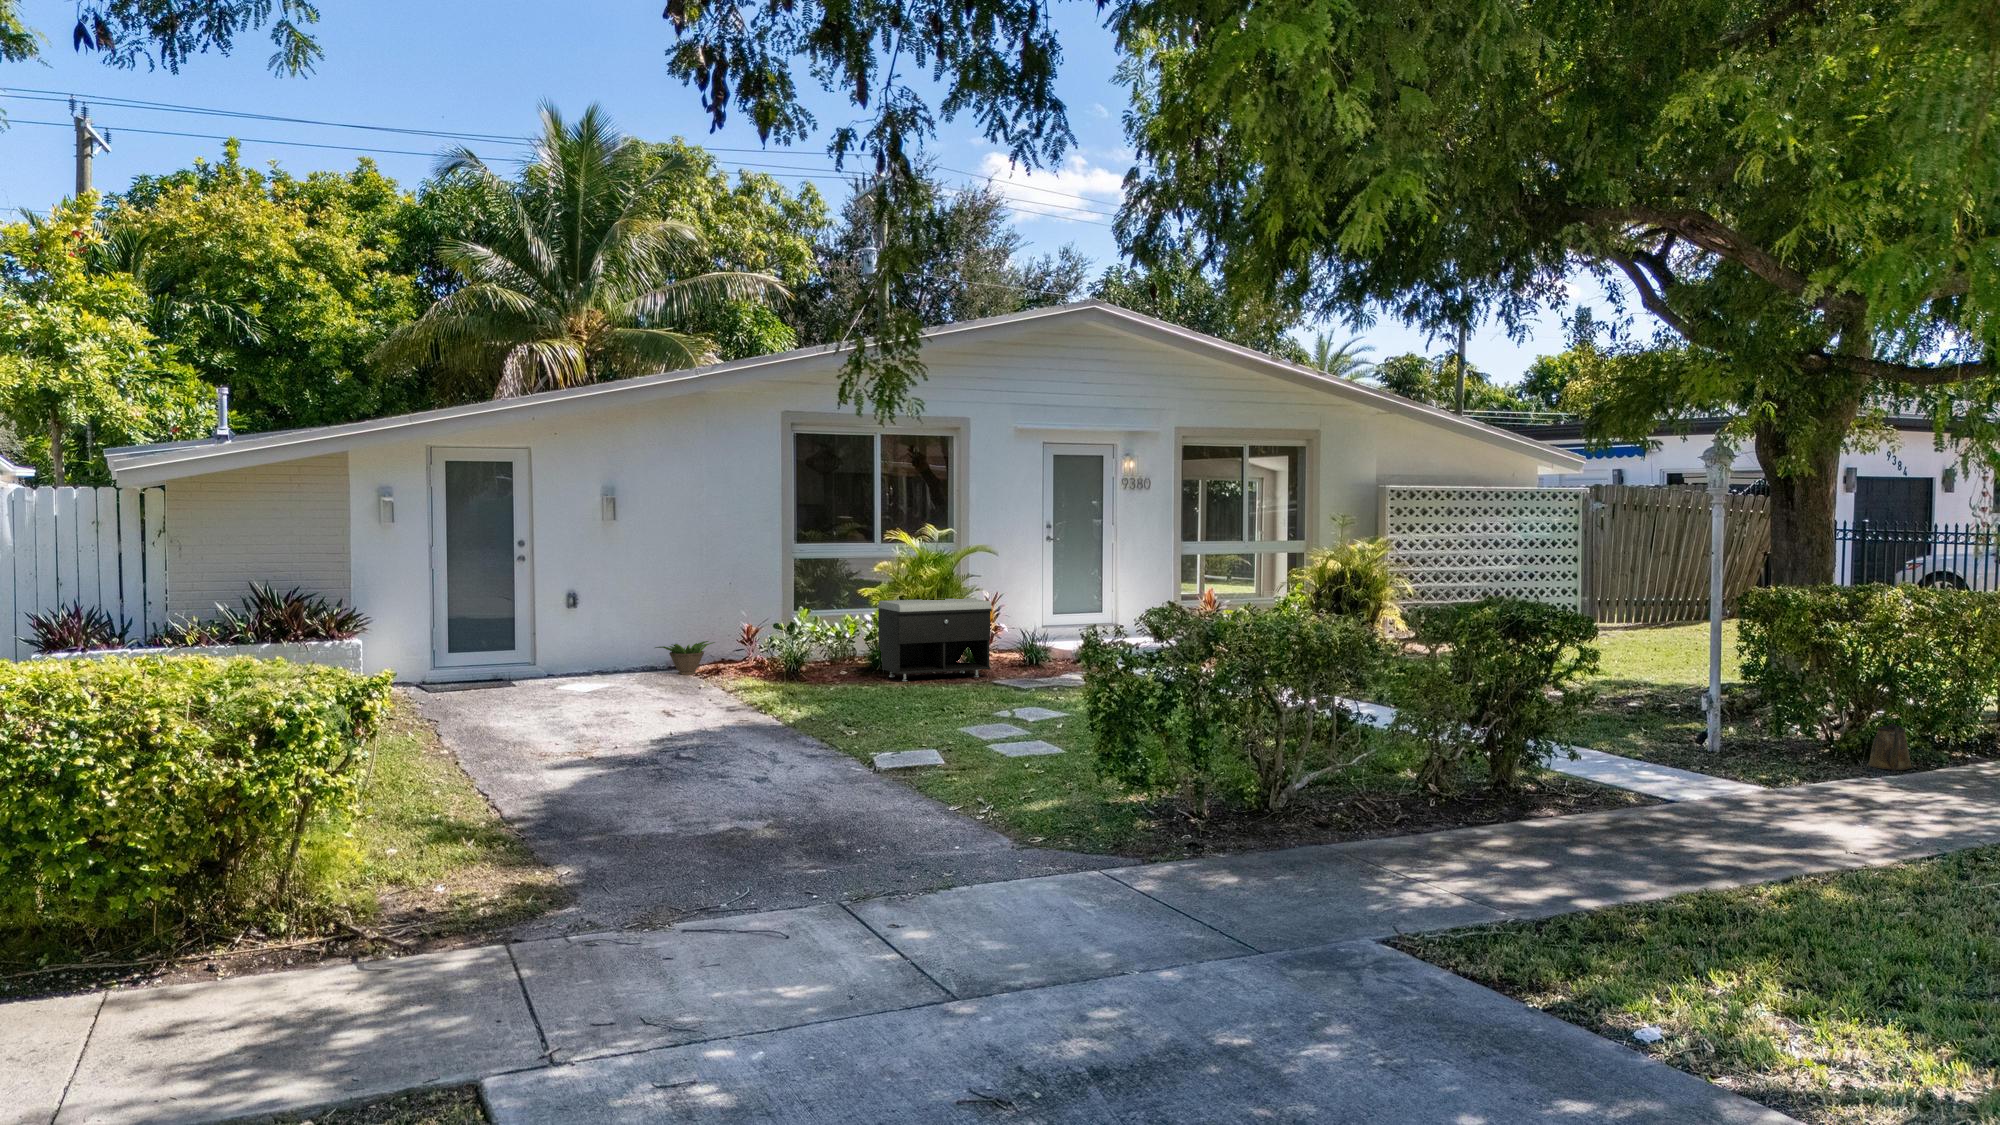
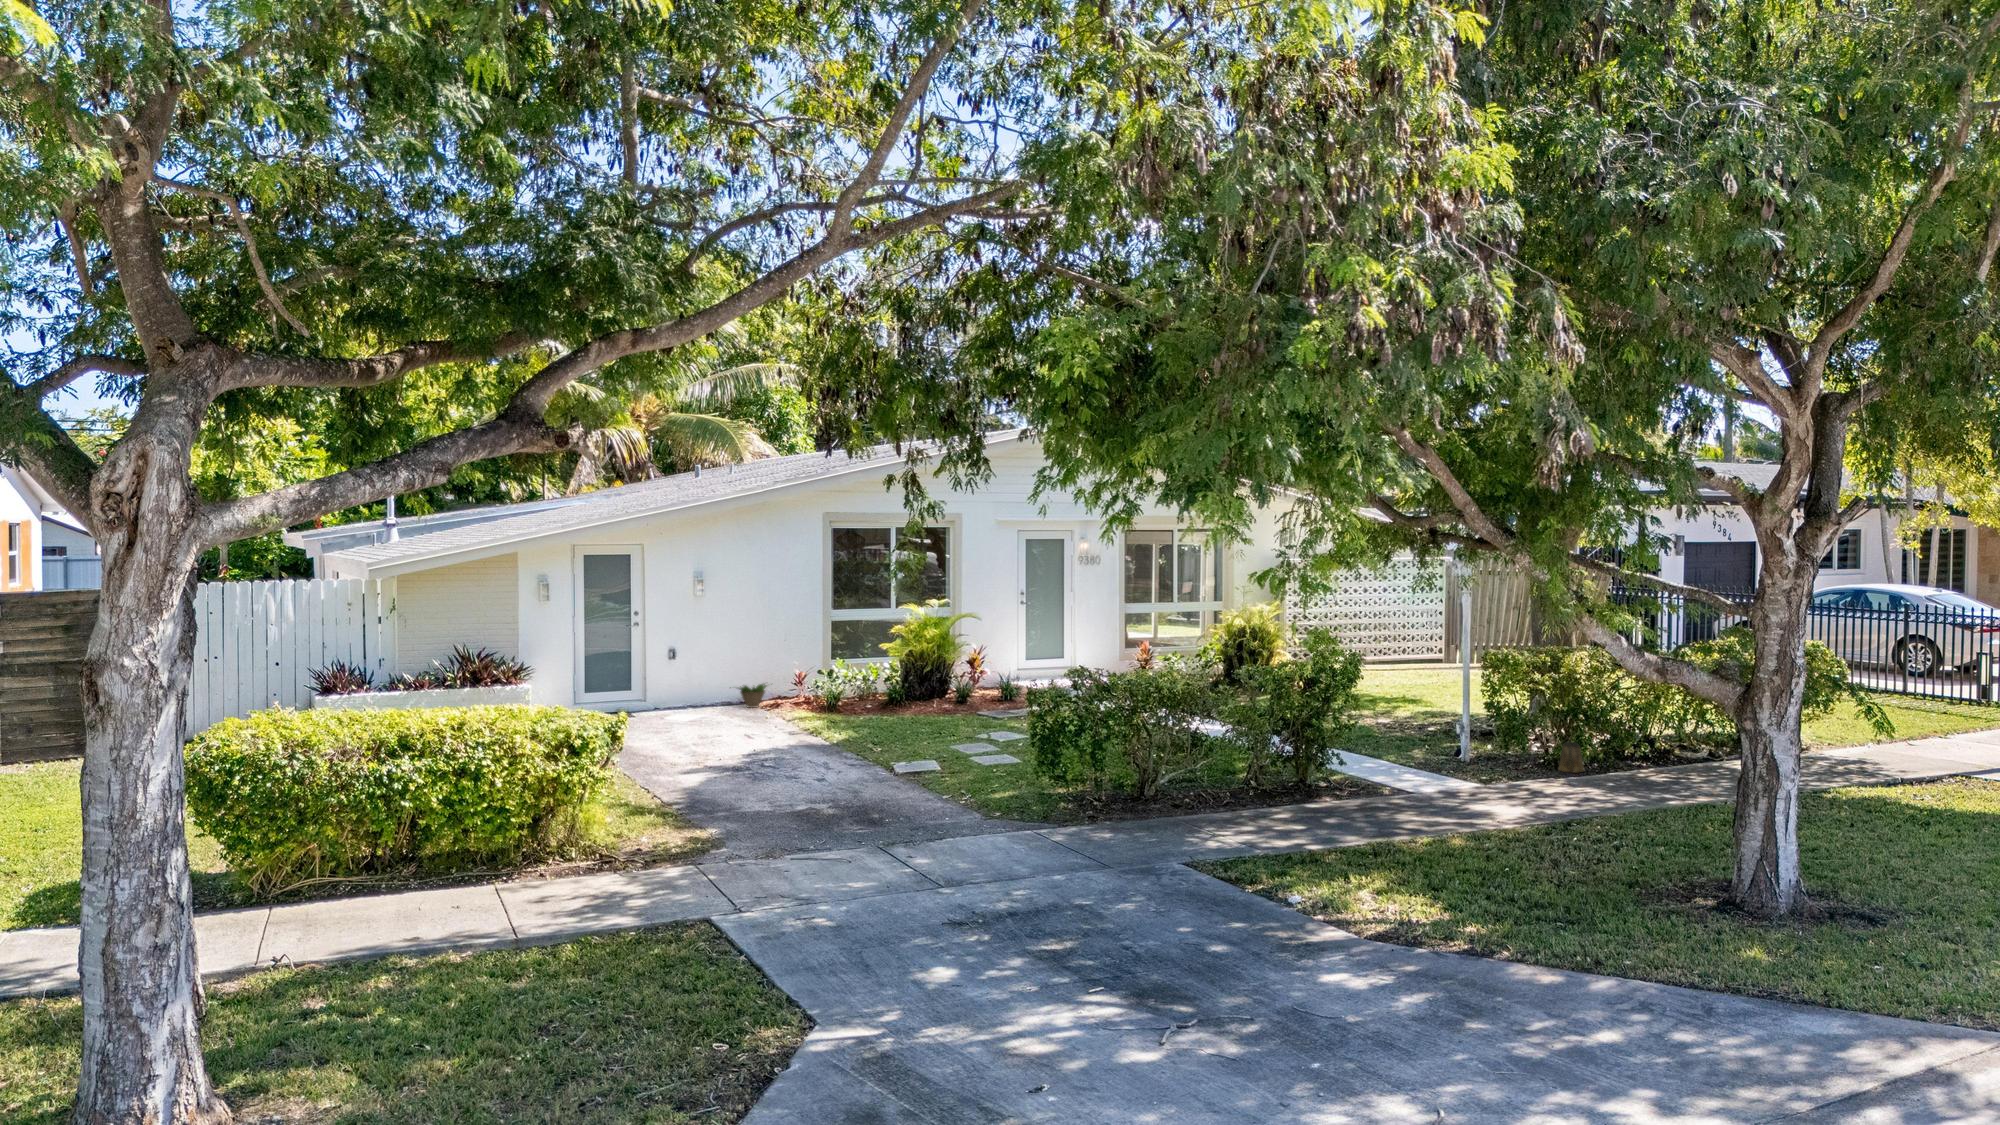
storage bench: present [878,598,992,681] -> none [895,650,978,713]

